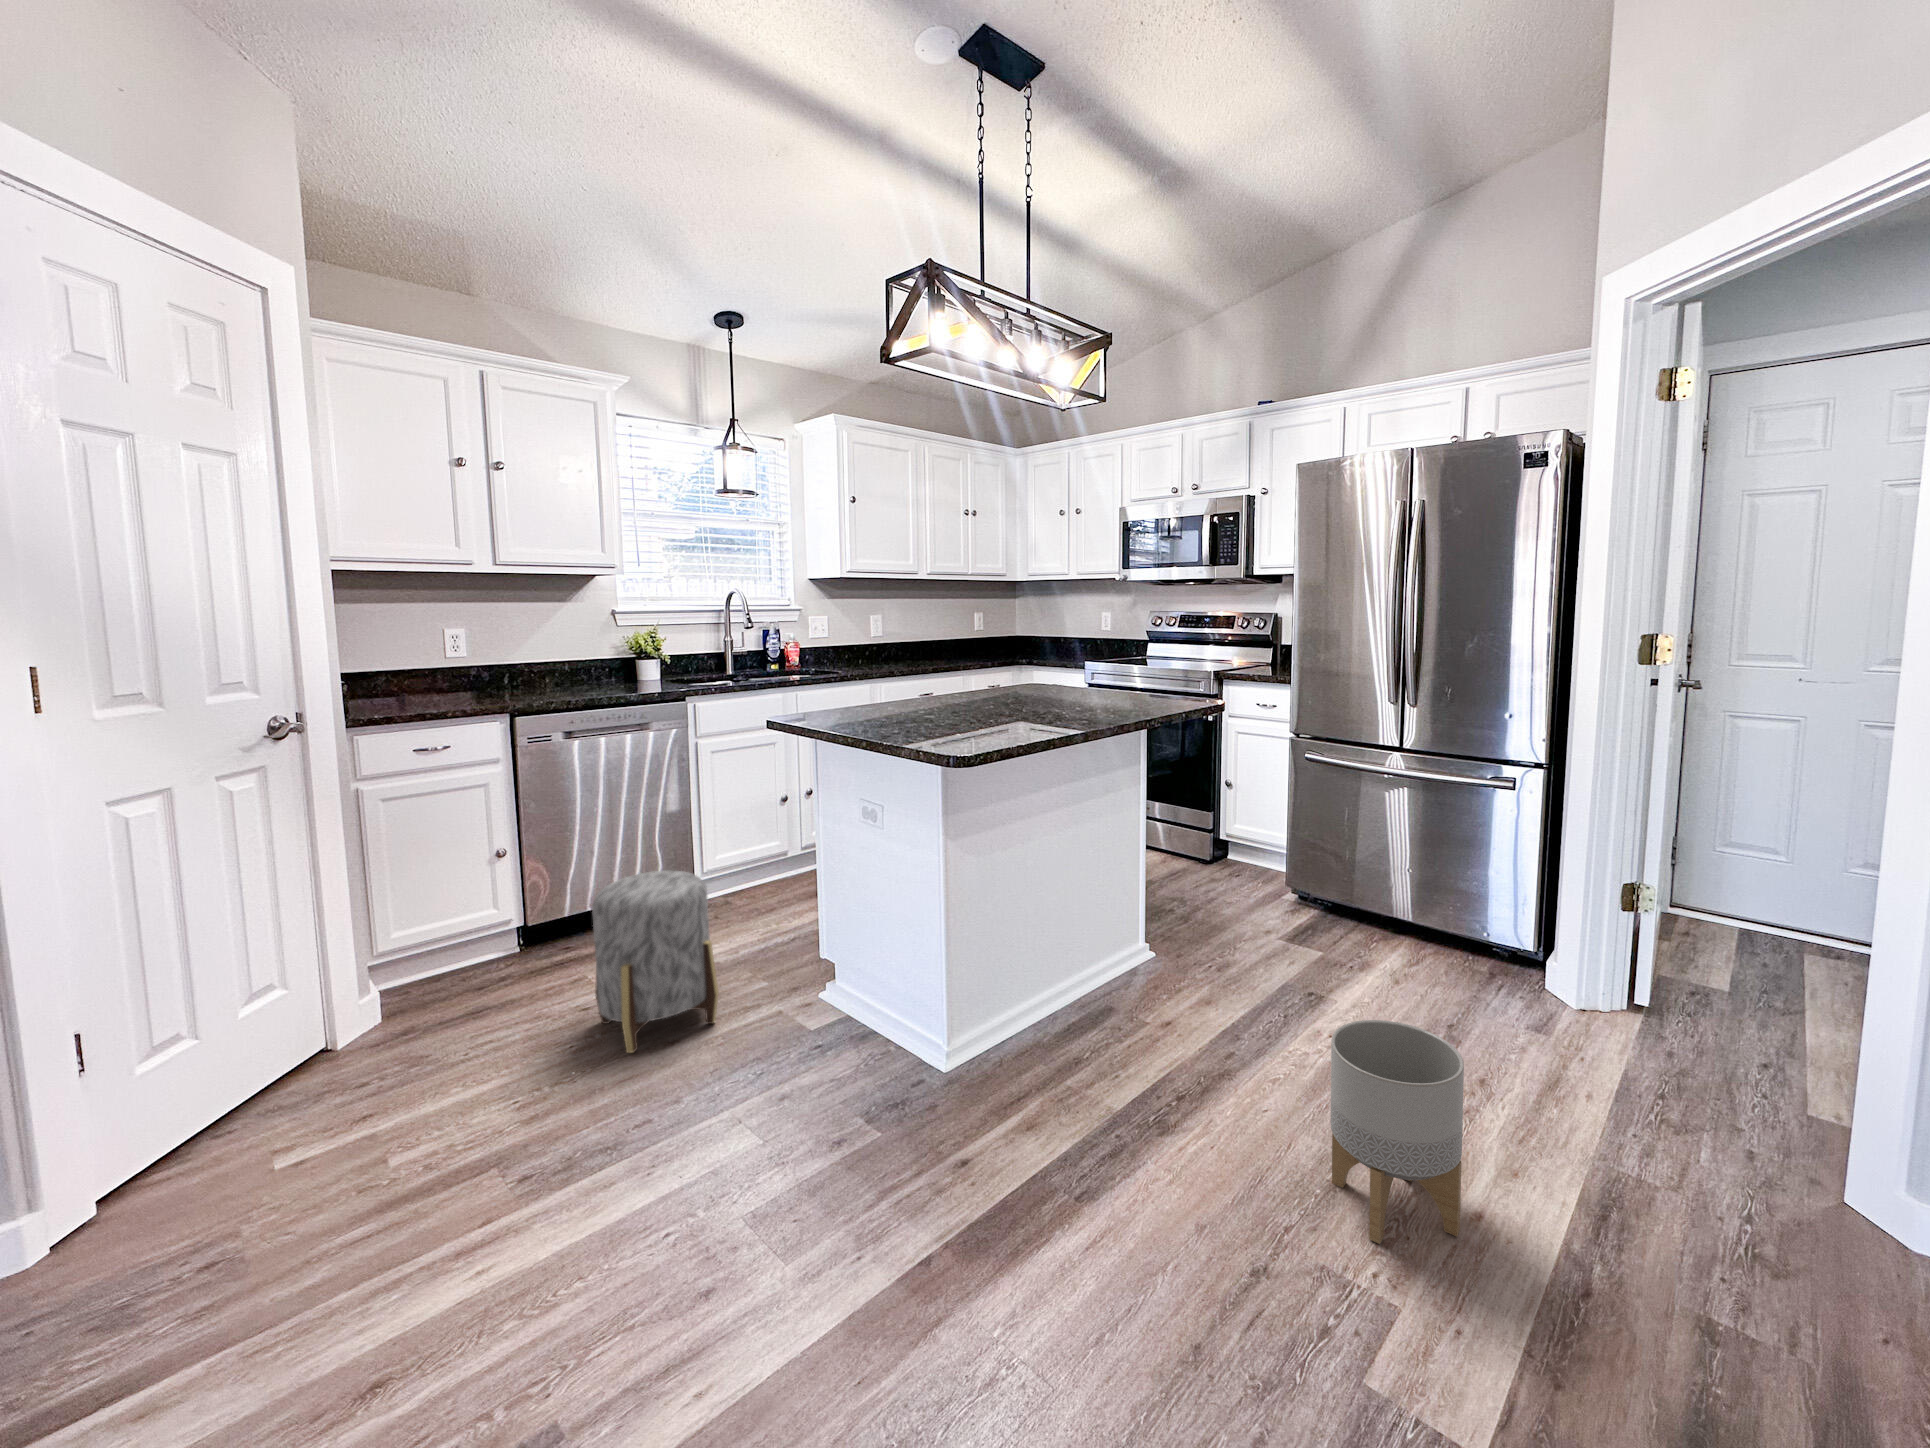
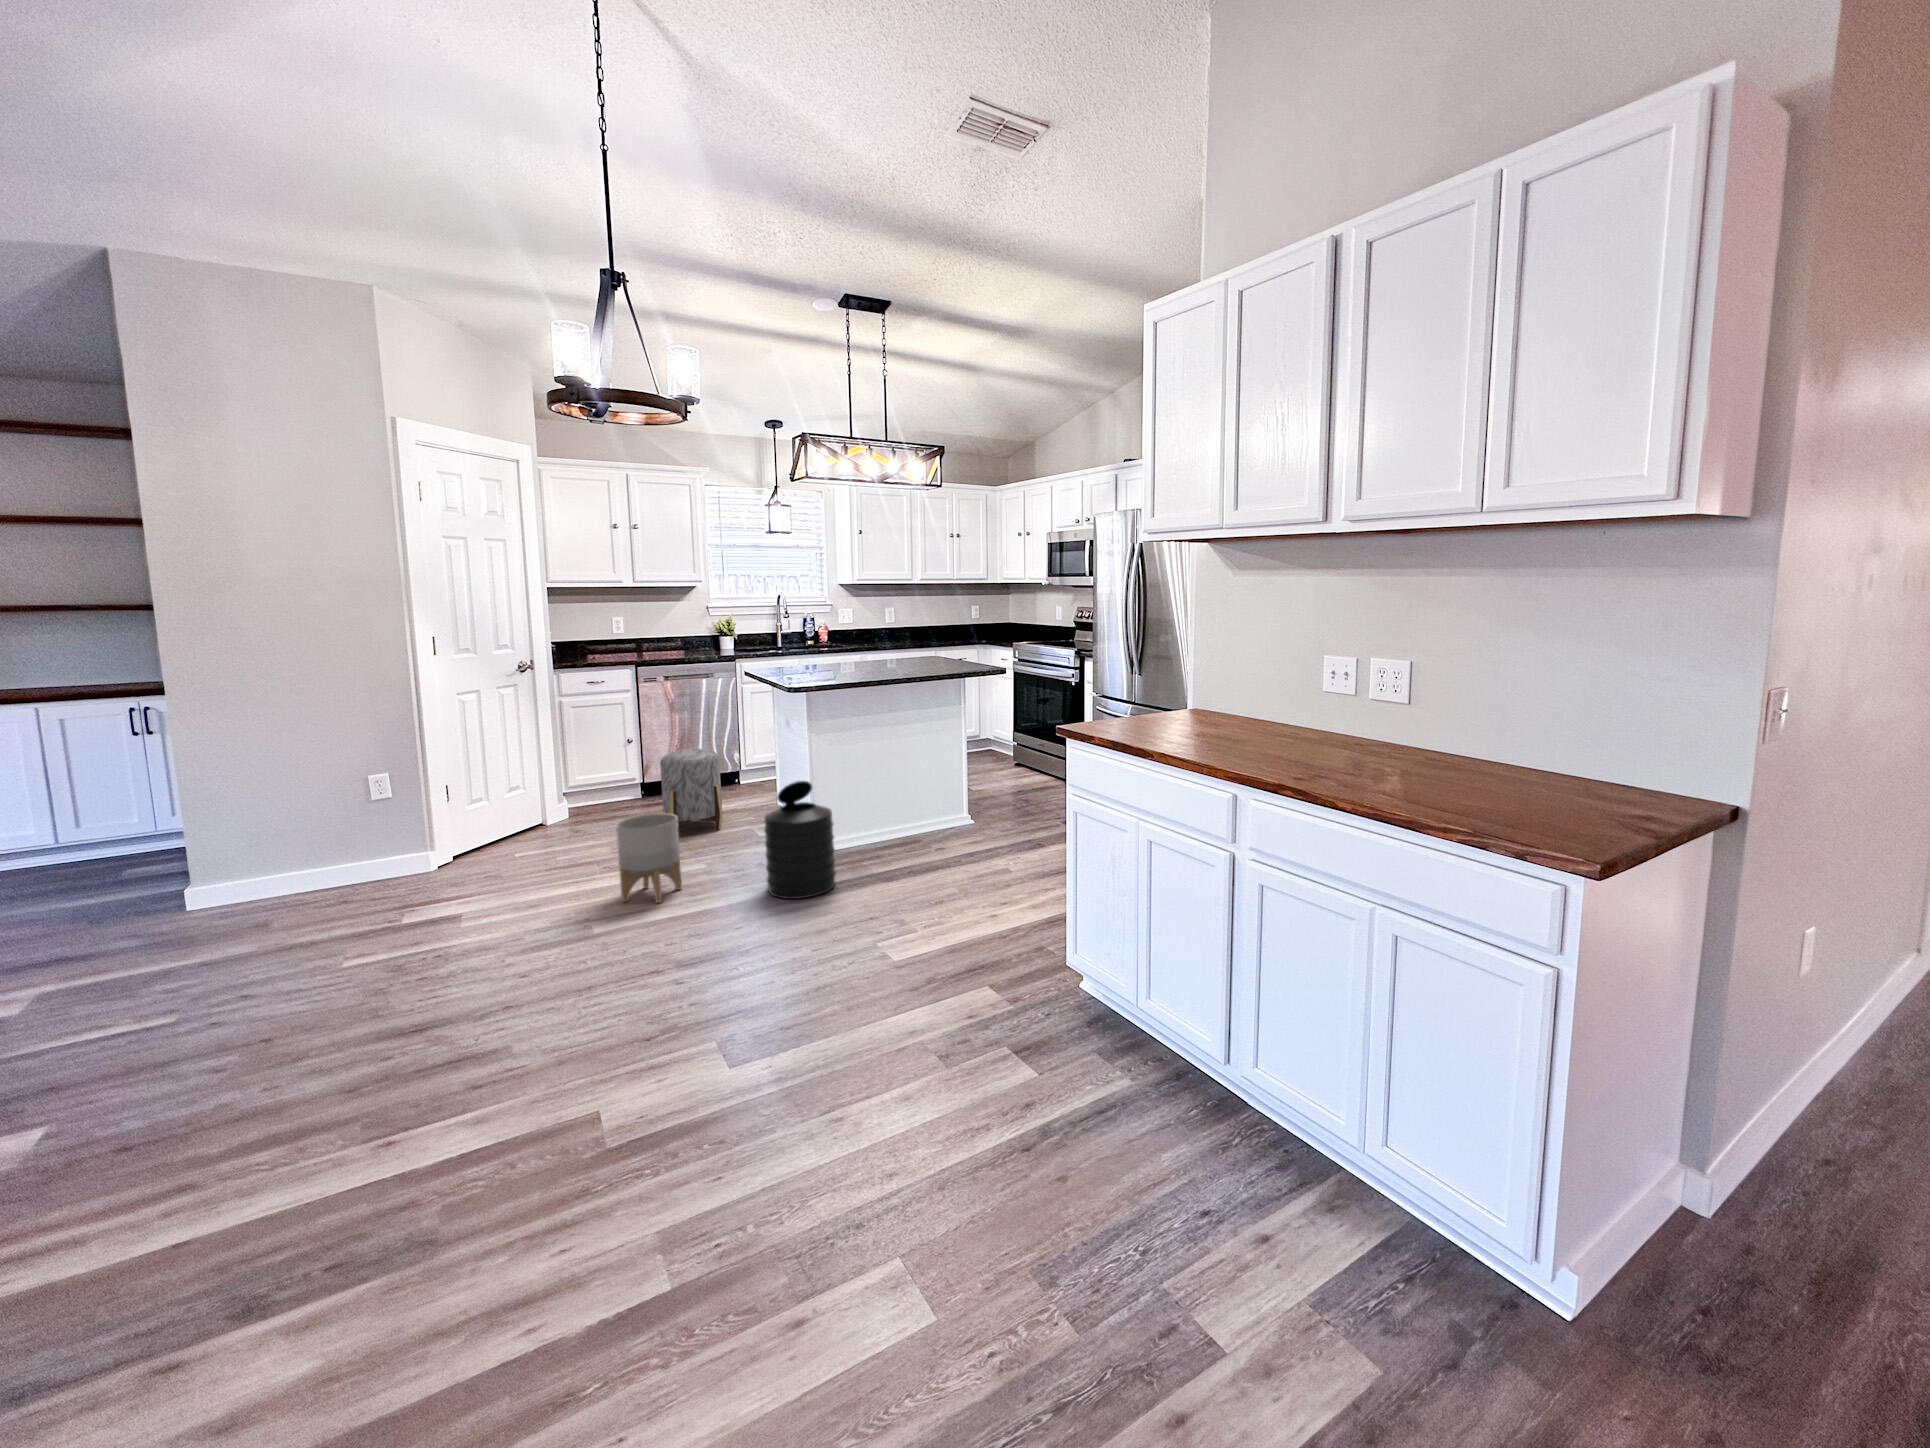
trash can: none [924,967,1069,1246] -> present [764,781,836,899]
planter: present [1331,1020,1464,1244] -> present [616,813,682,903]

